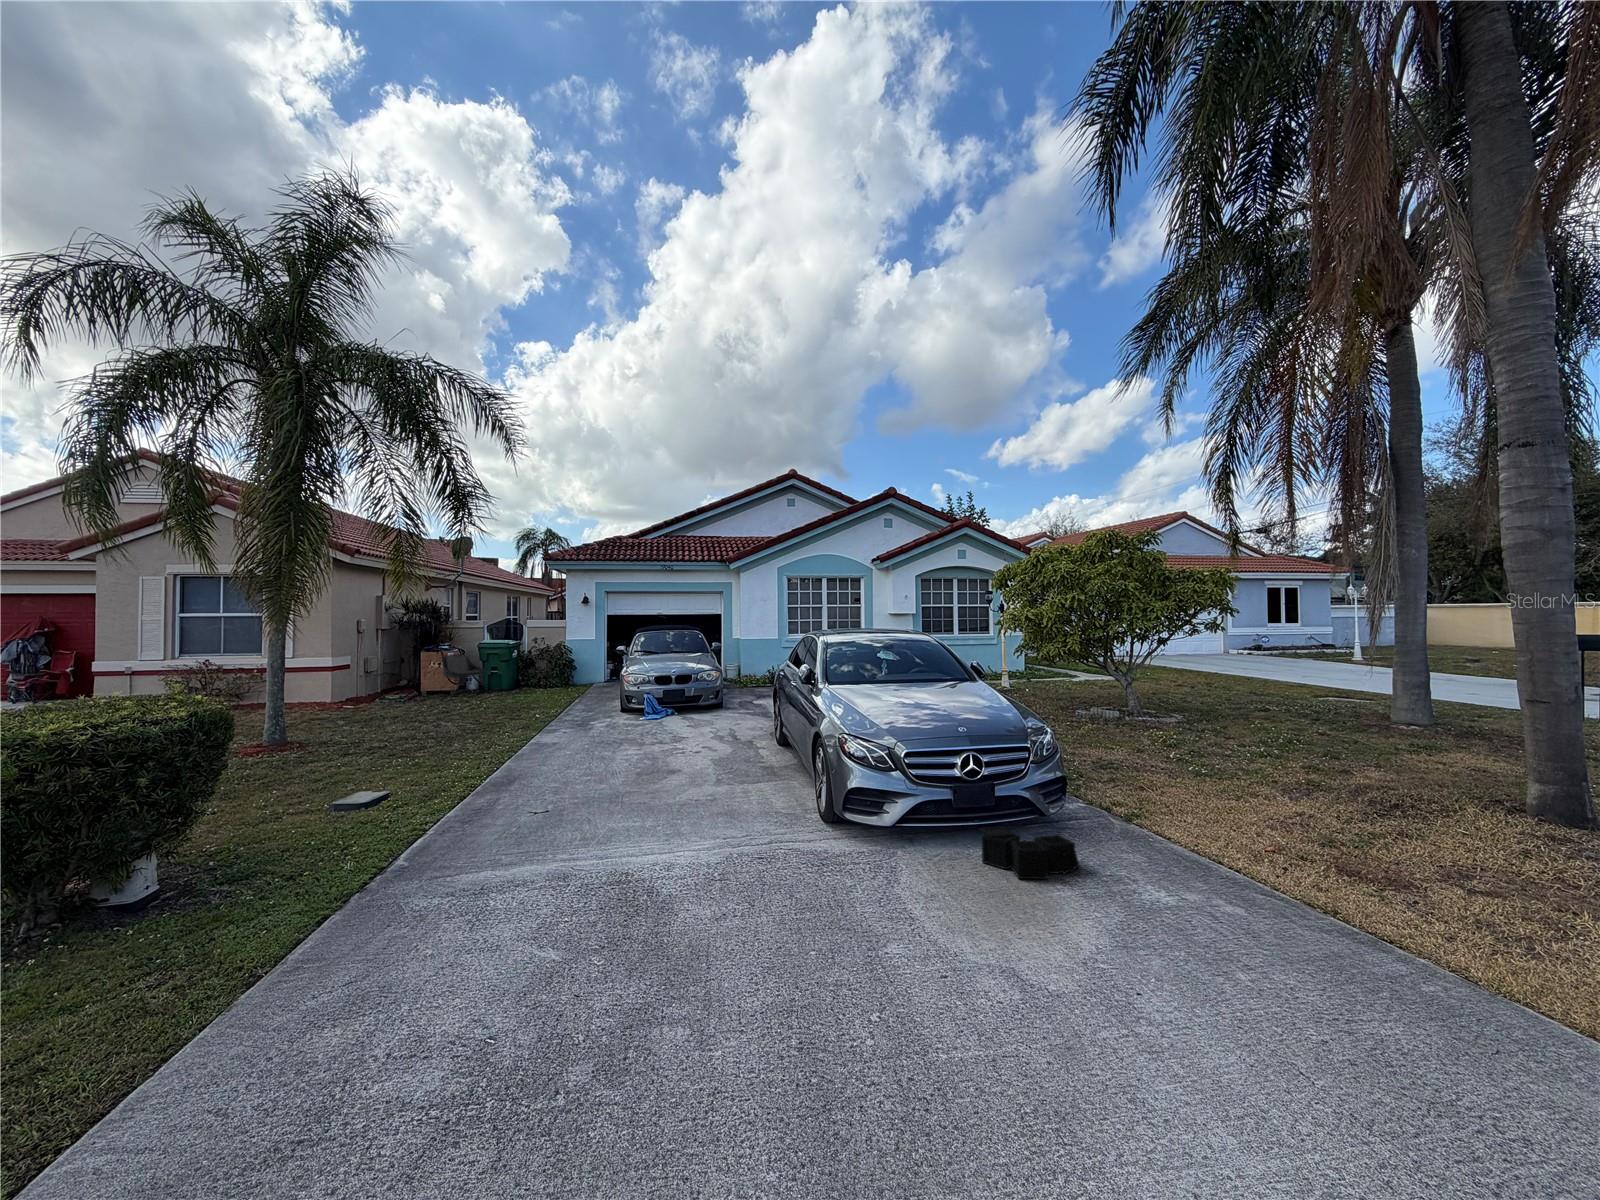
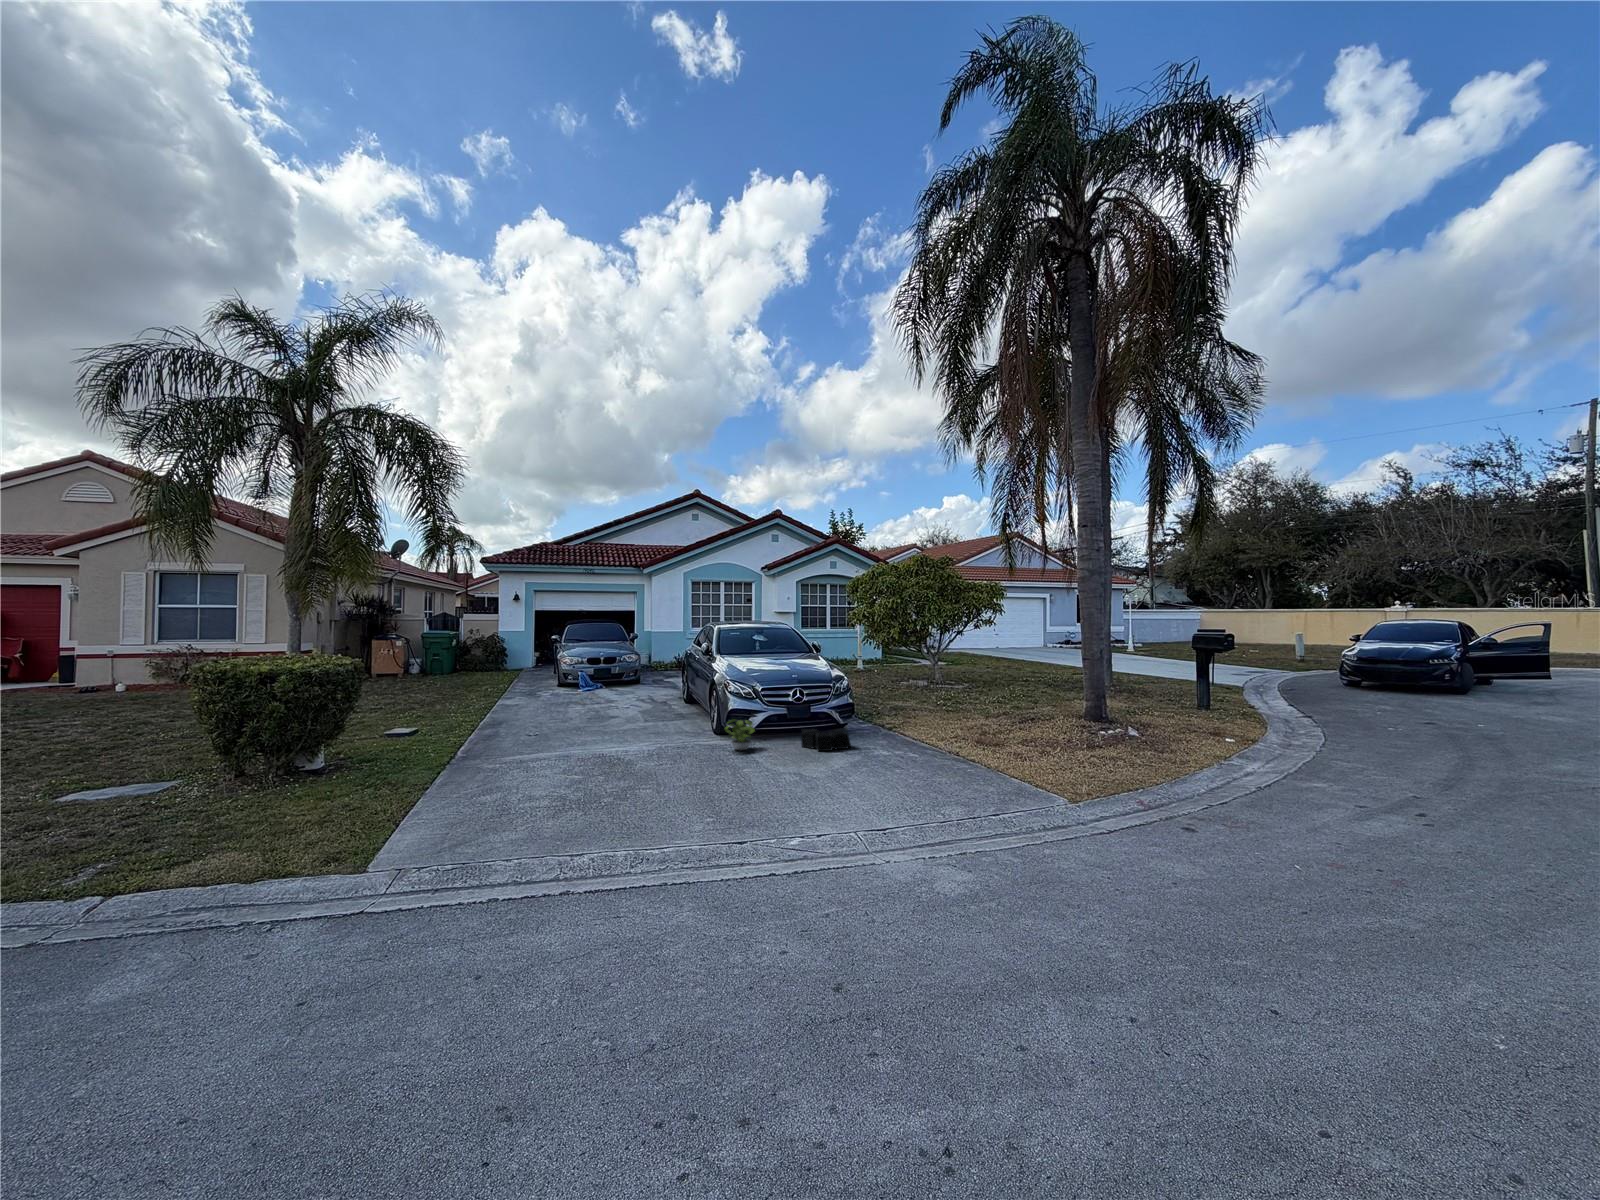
lounge chair: present [442,654,484,694] -> none [389,642,429,677]
potted plant: none [841,809,897,869] -> present [725,719,755,750]

